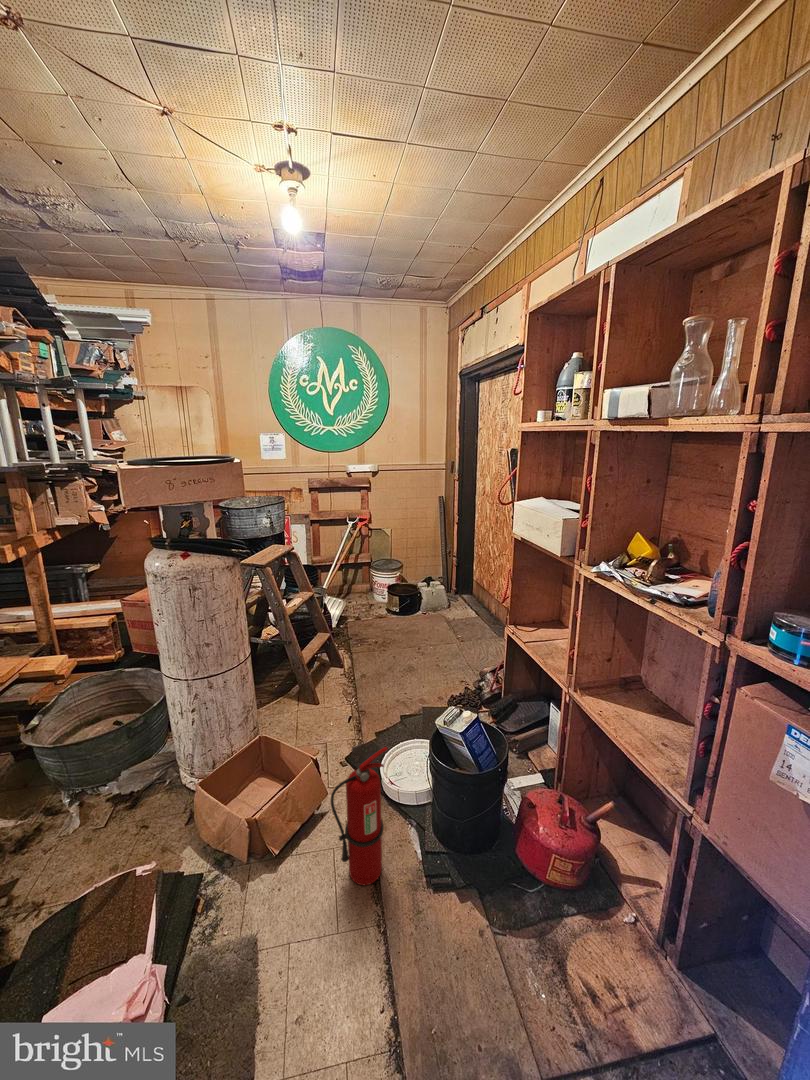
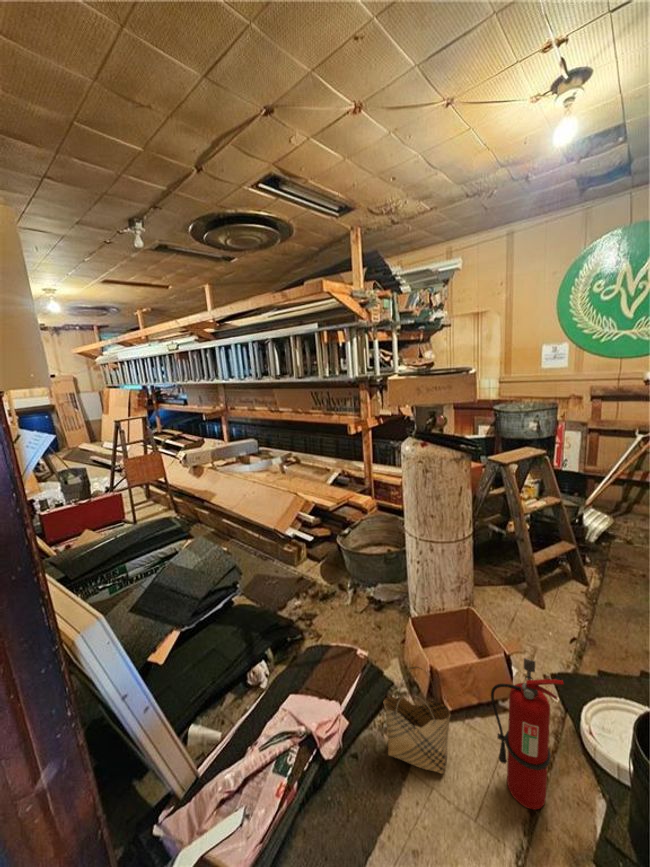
woven basket: none [212,828,297,966] -> present [383,667,450,774]

